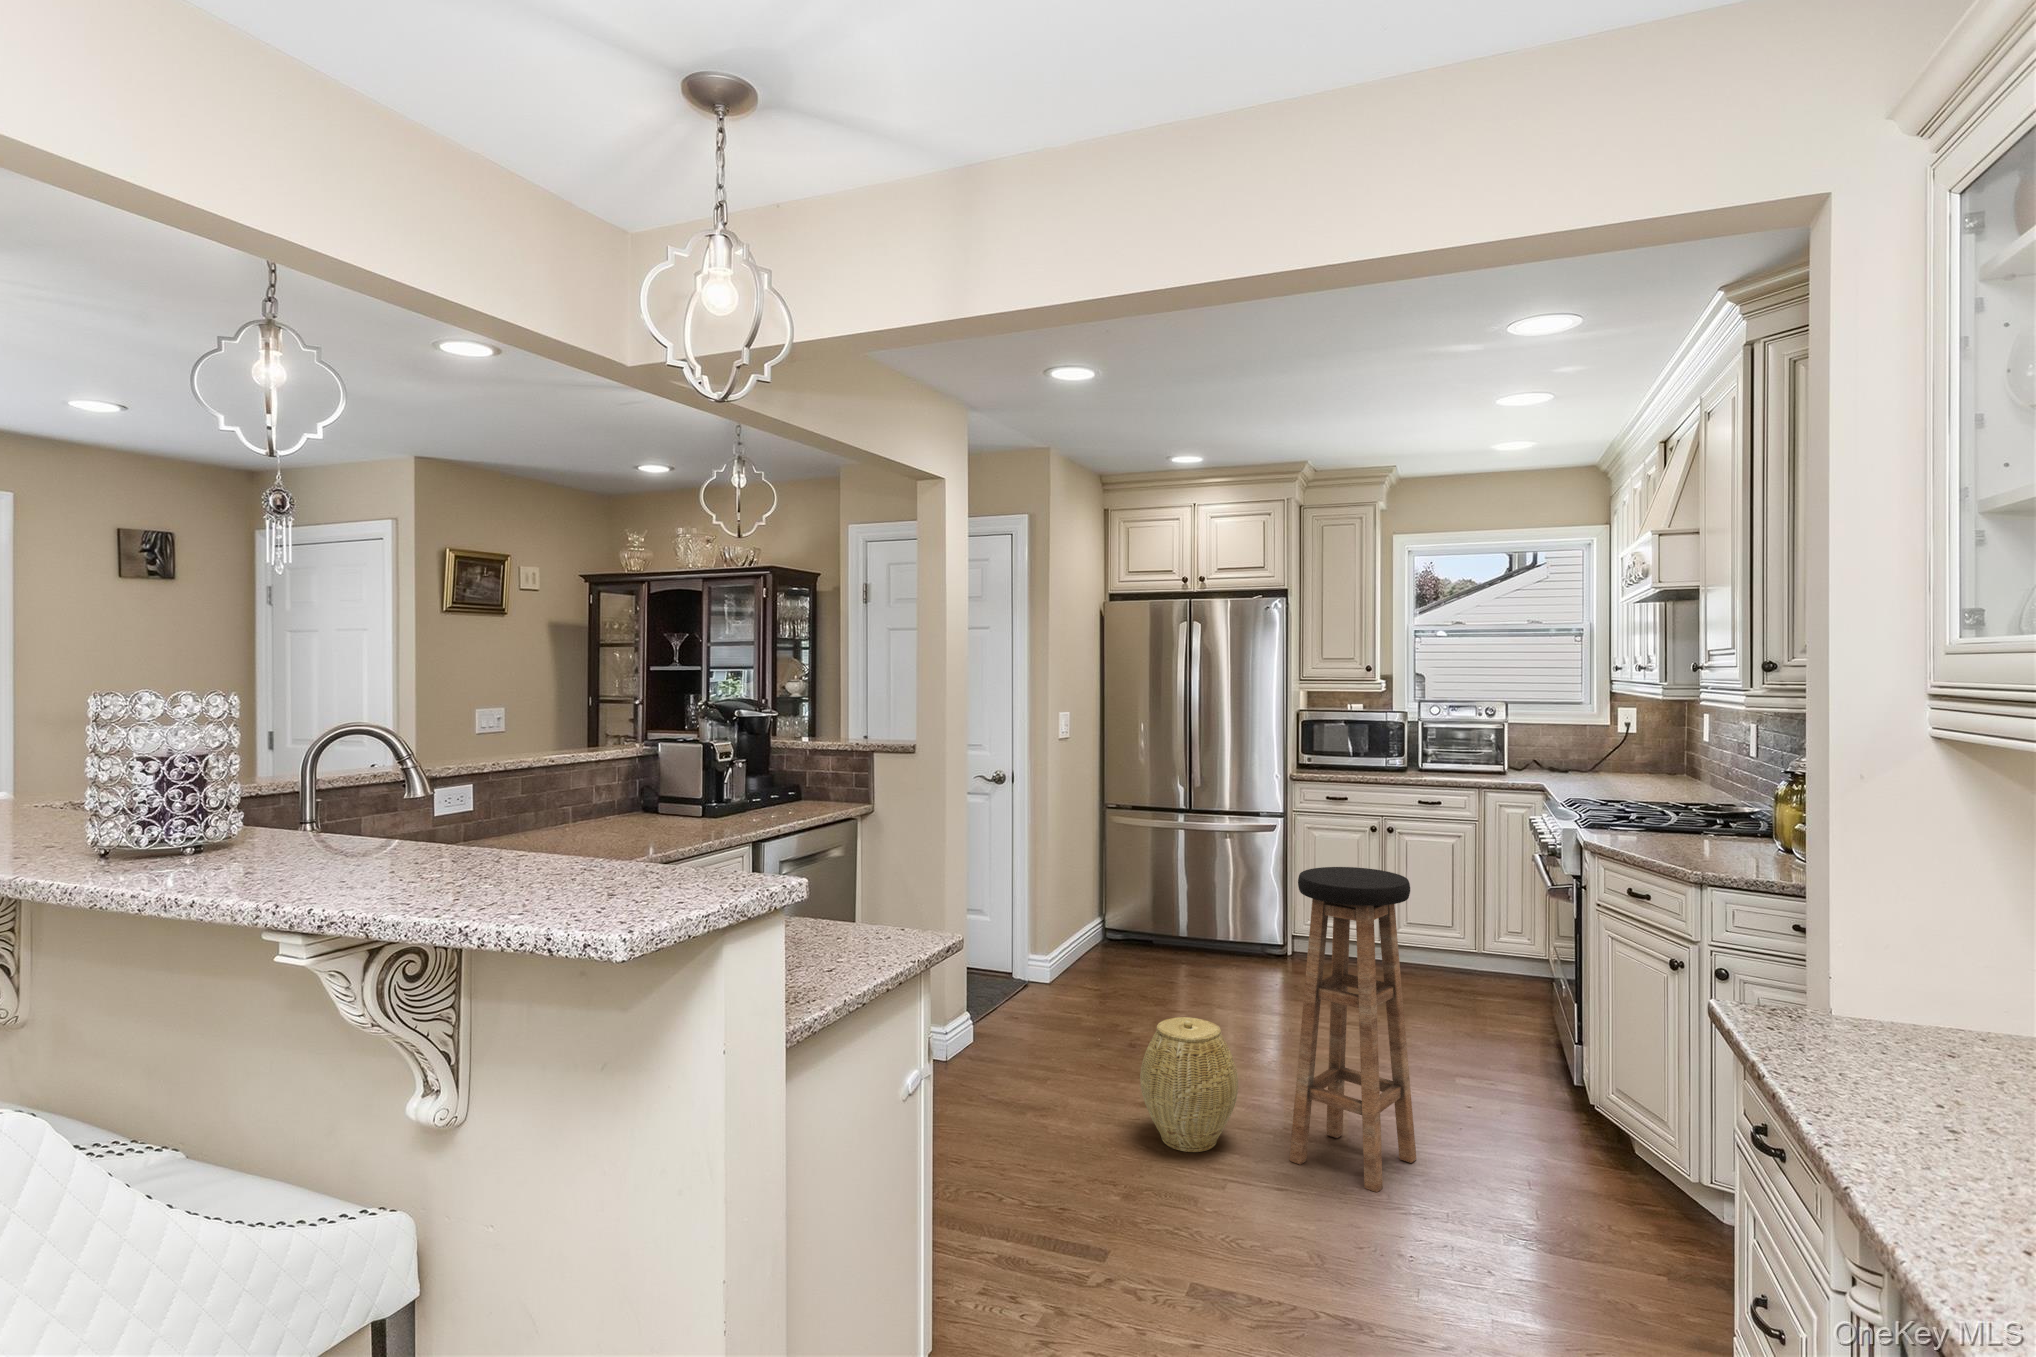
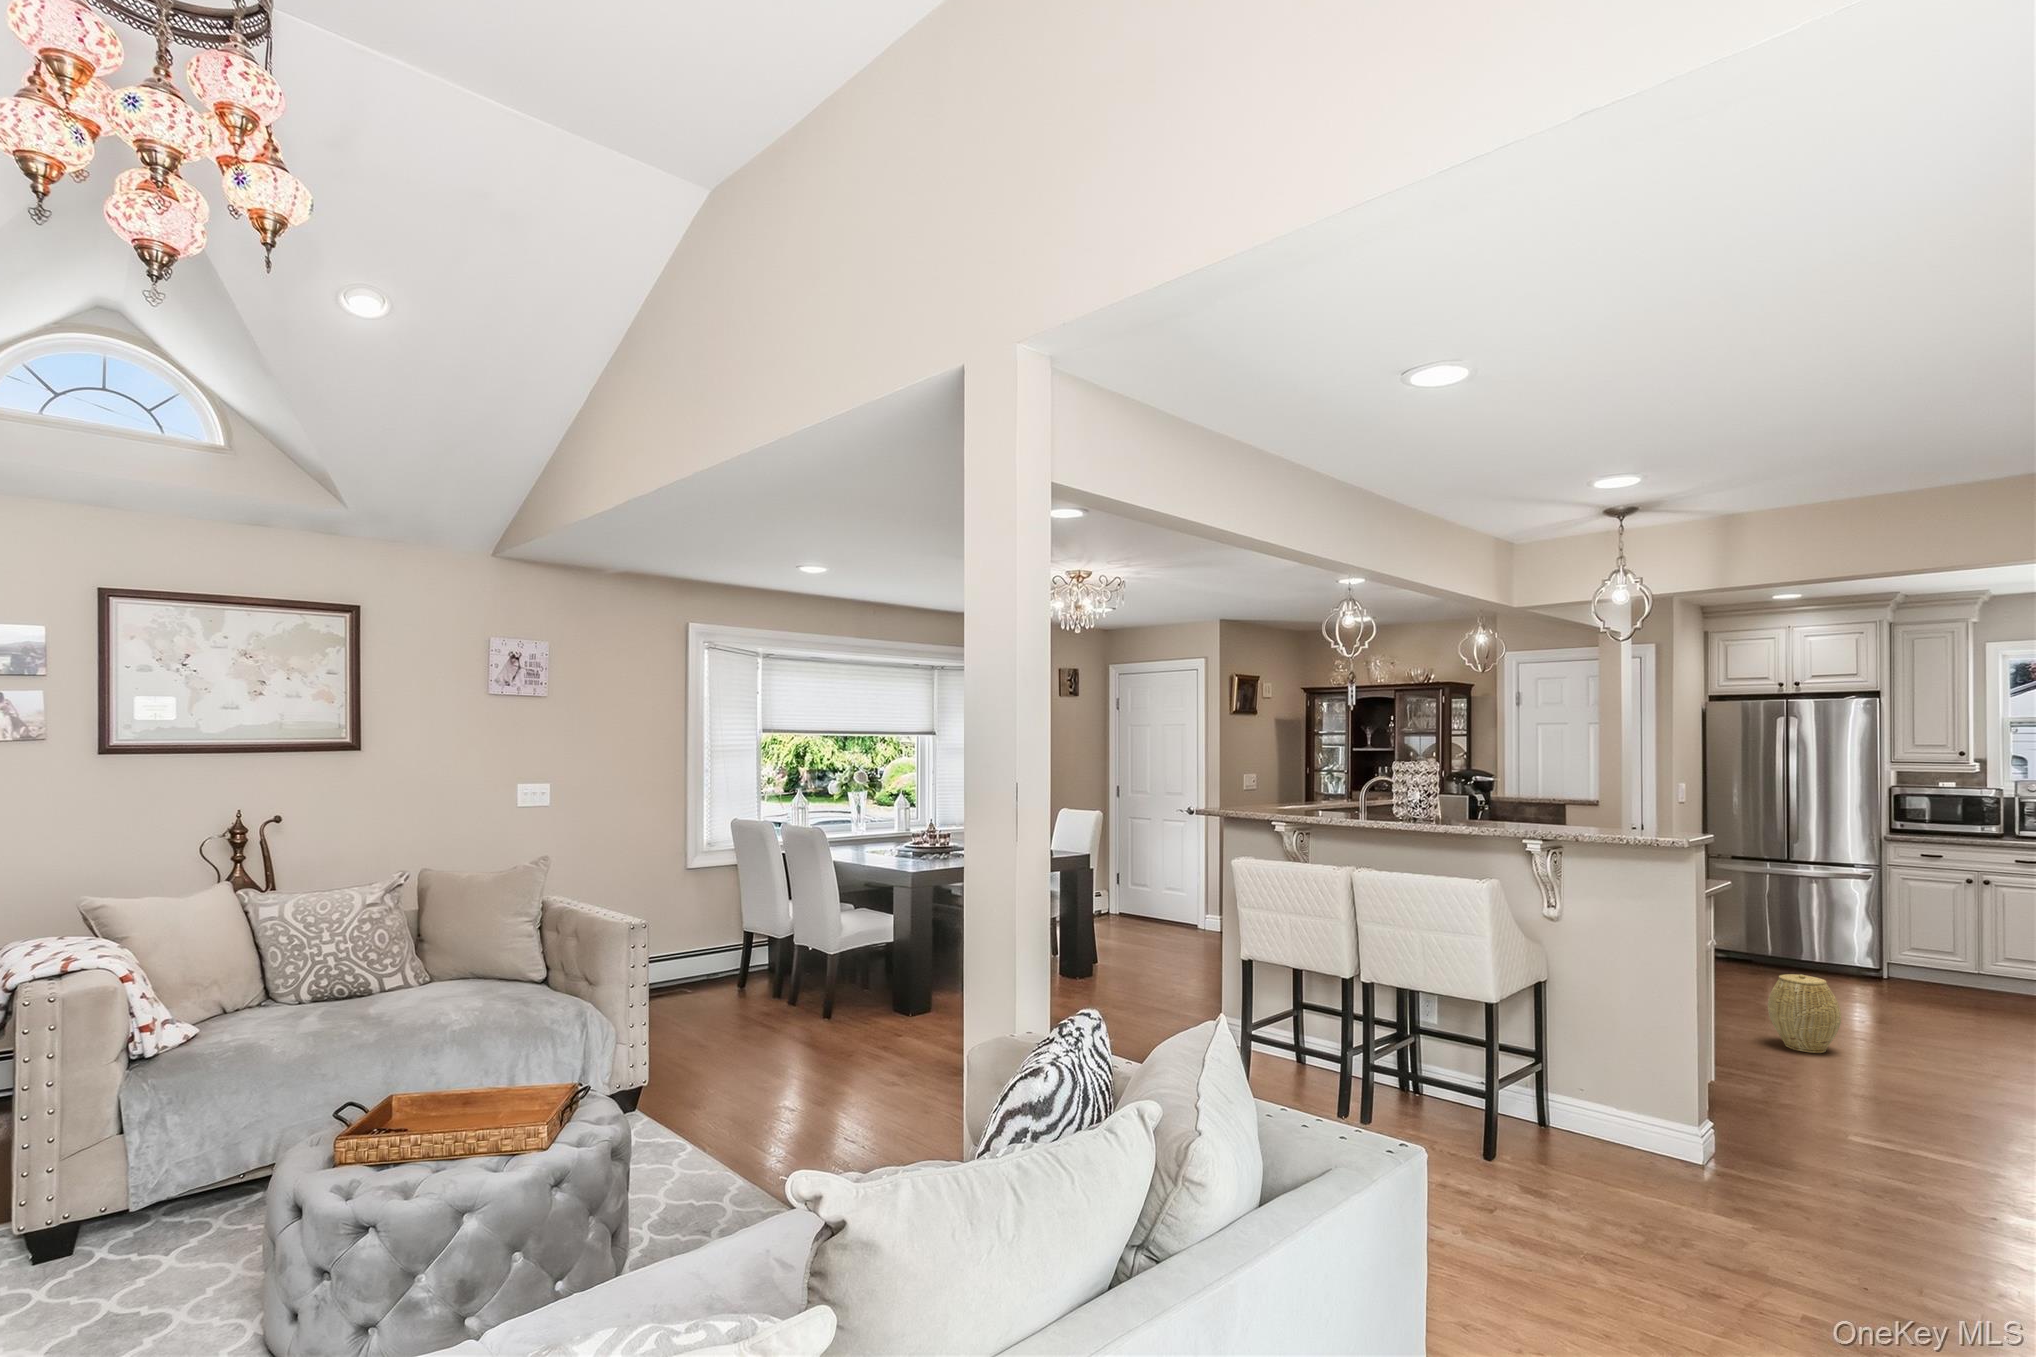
bar stool: present [1289,867,1416,1192] -> none [1881,886,1983,1081]

